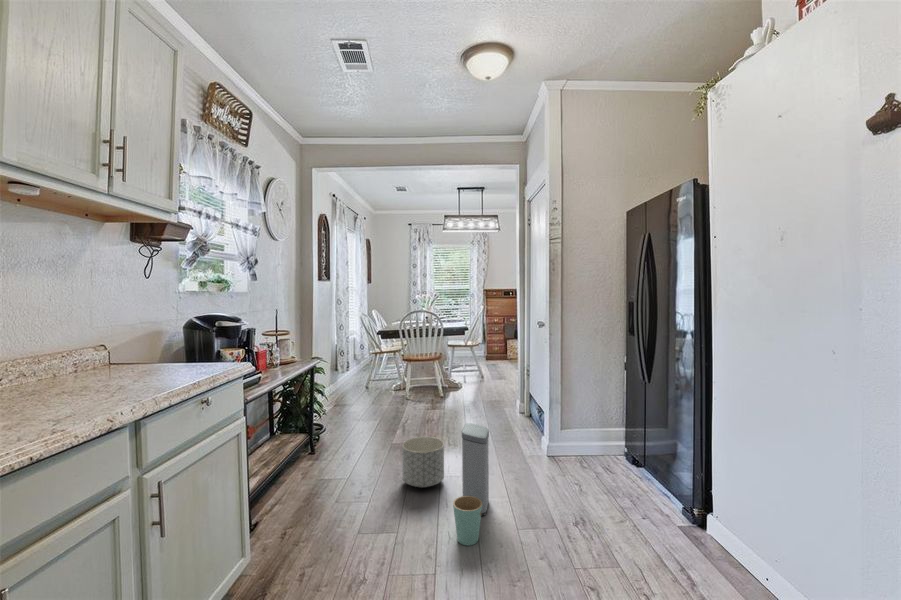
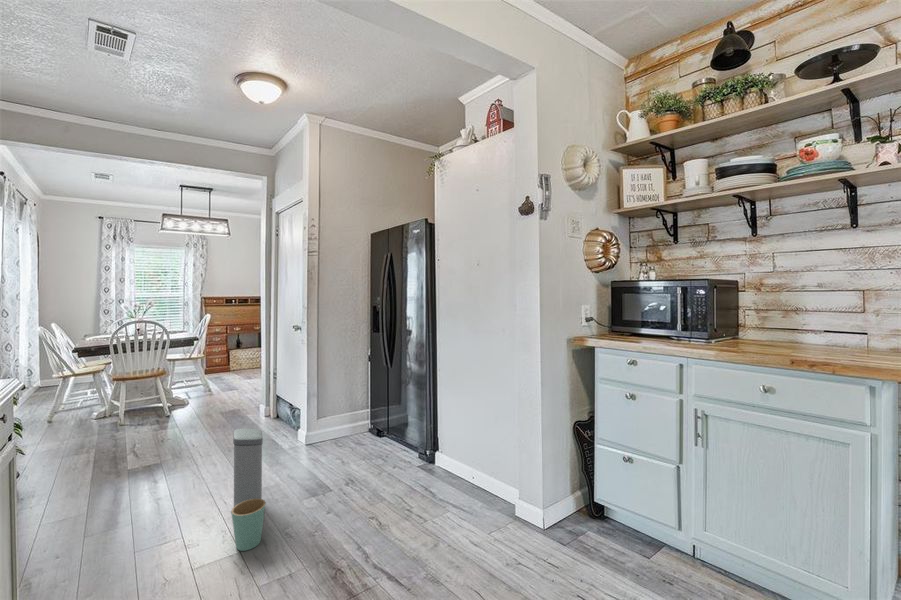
planter: present [402,437,444,488] -> none [140,457,201,519]

